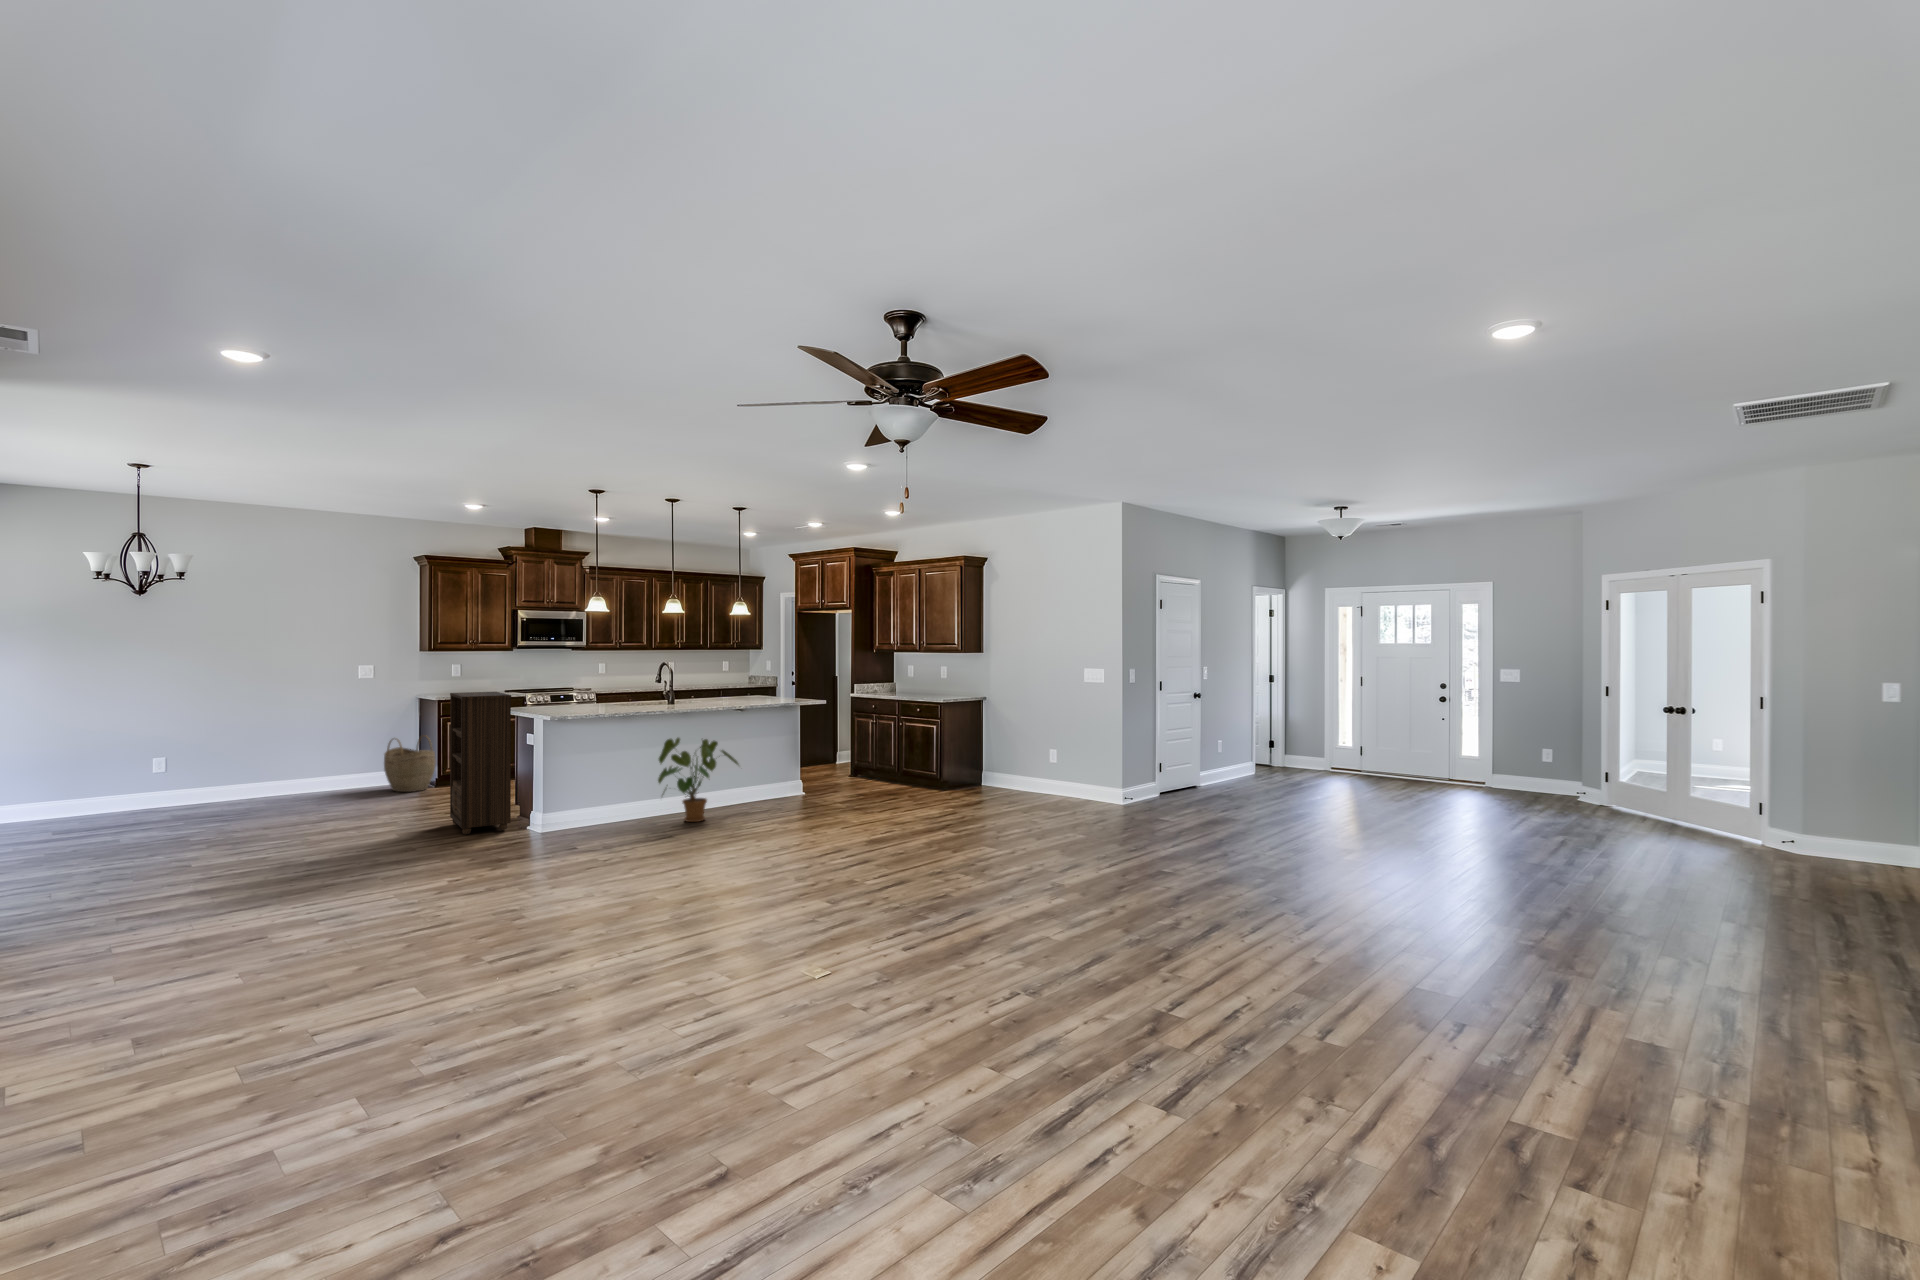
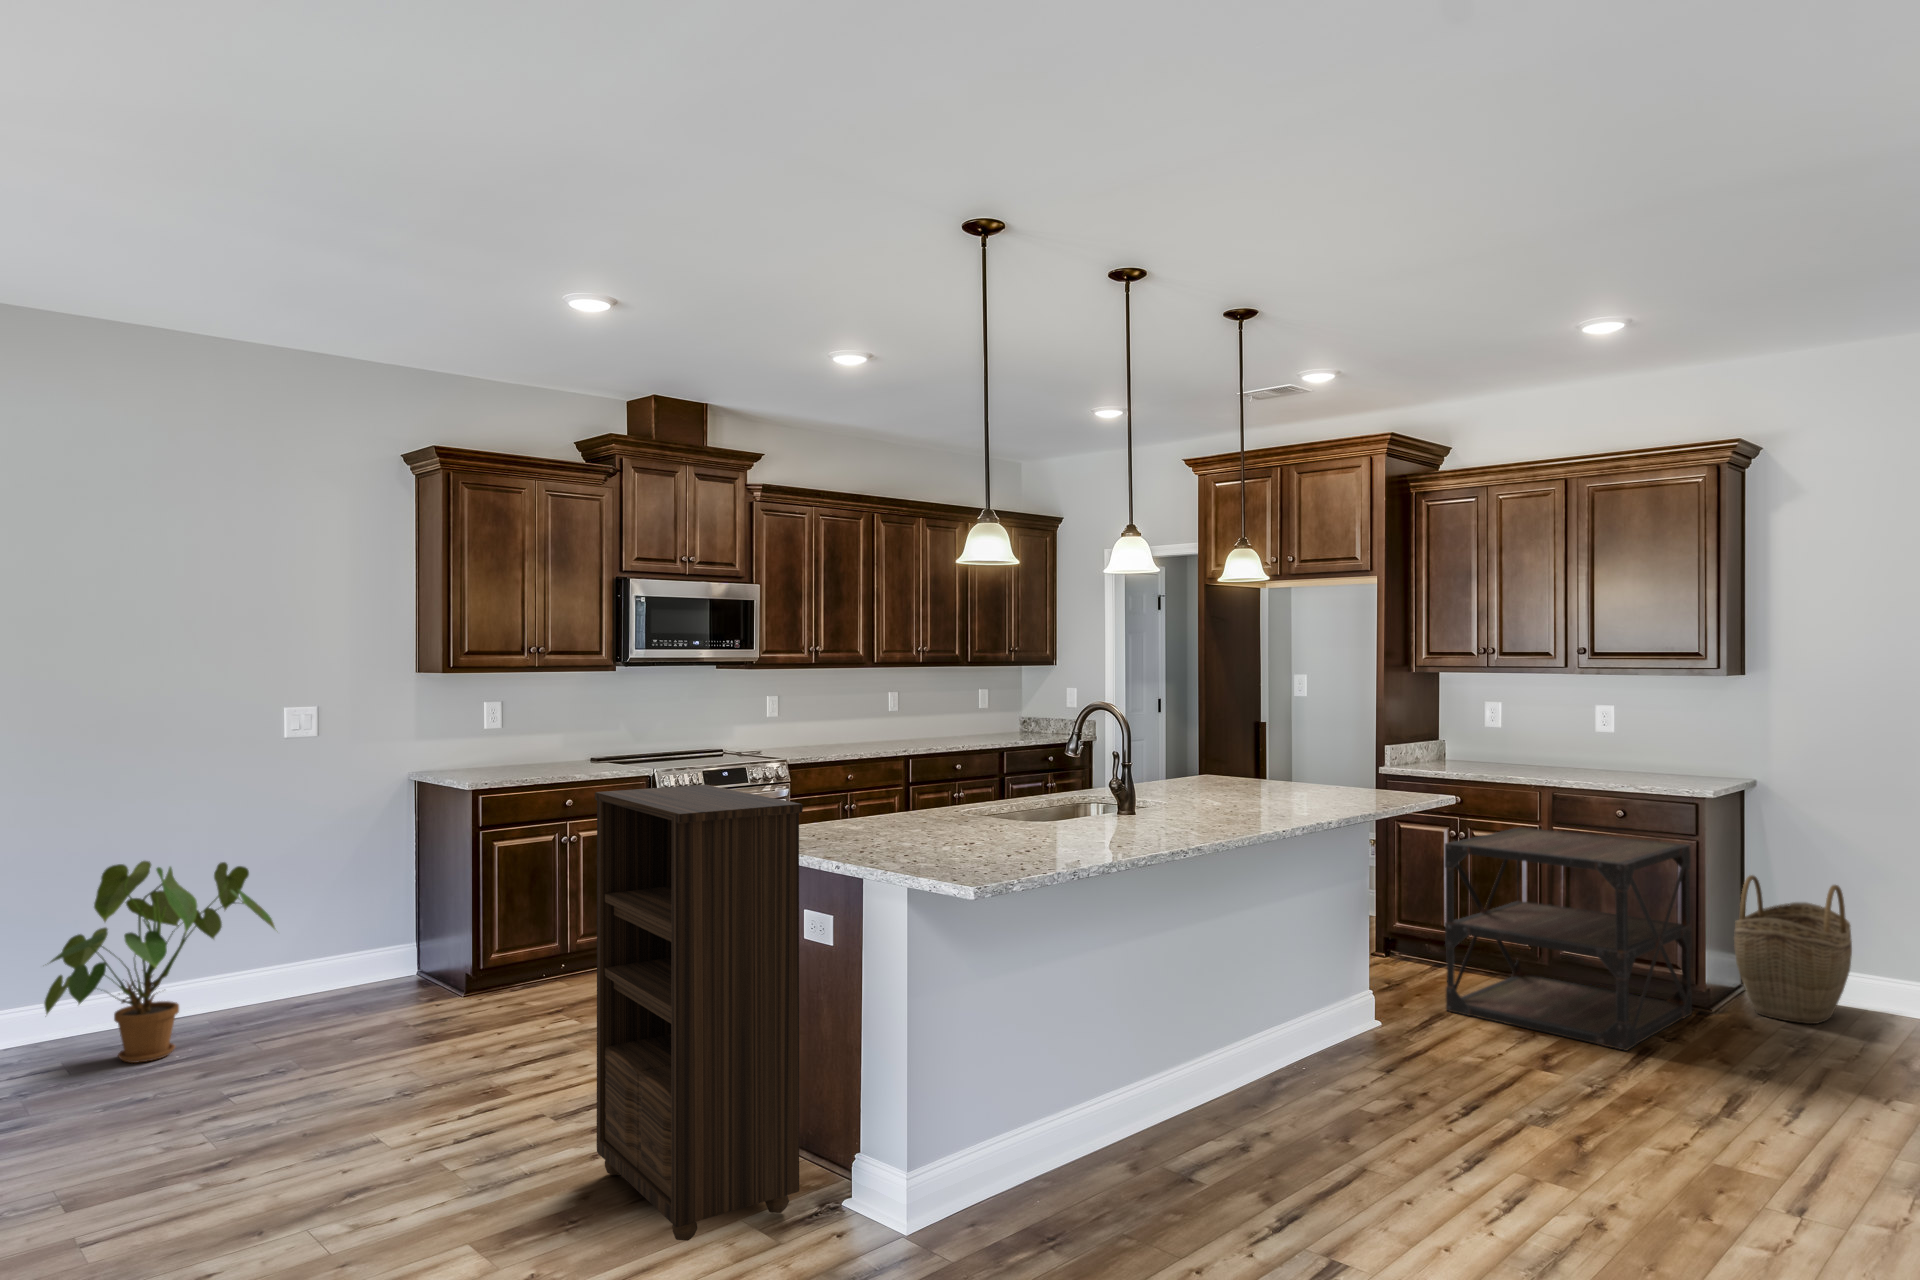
side table: none [839,718,936,799] -> present [1445,828,1692,1051]
woven basket: present [384,736,435,792] -> present [1734,875,1852,1024]
house plant: present [658,738,739,822] -> present [44,861,275,1063]

